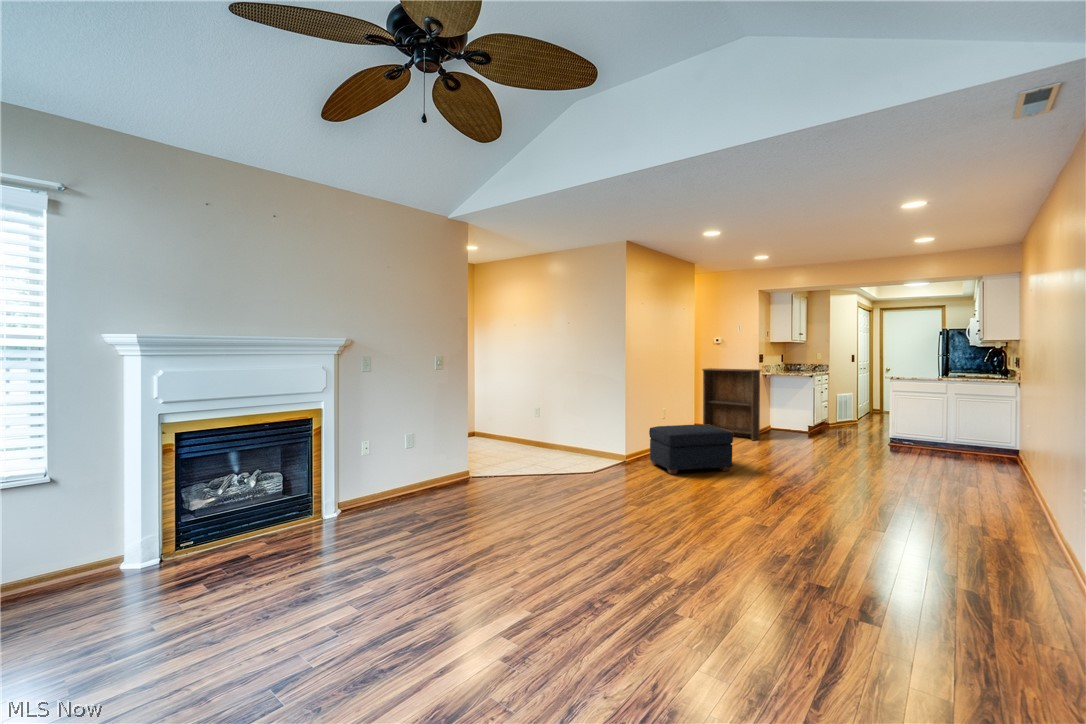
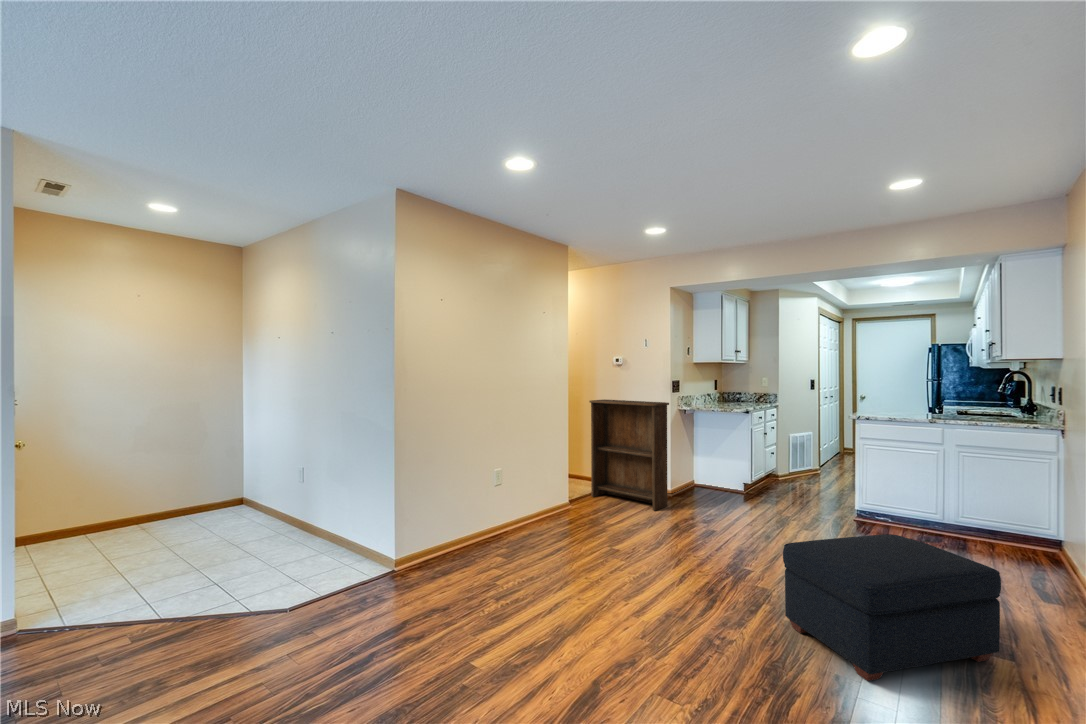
ottoman: present [649,425,733,474] -> present [783,534,1001,681]

